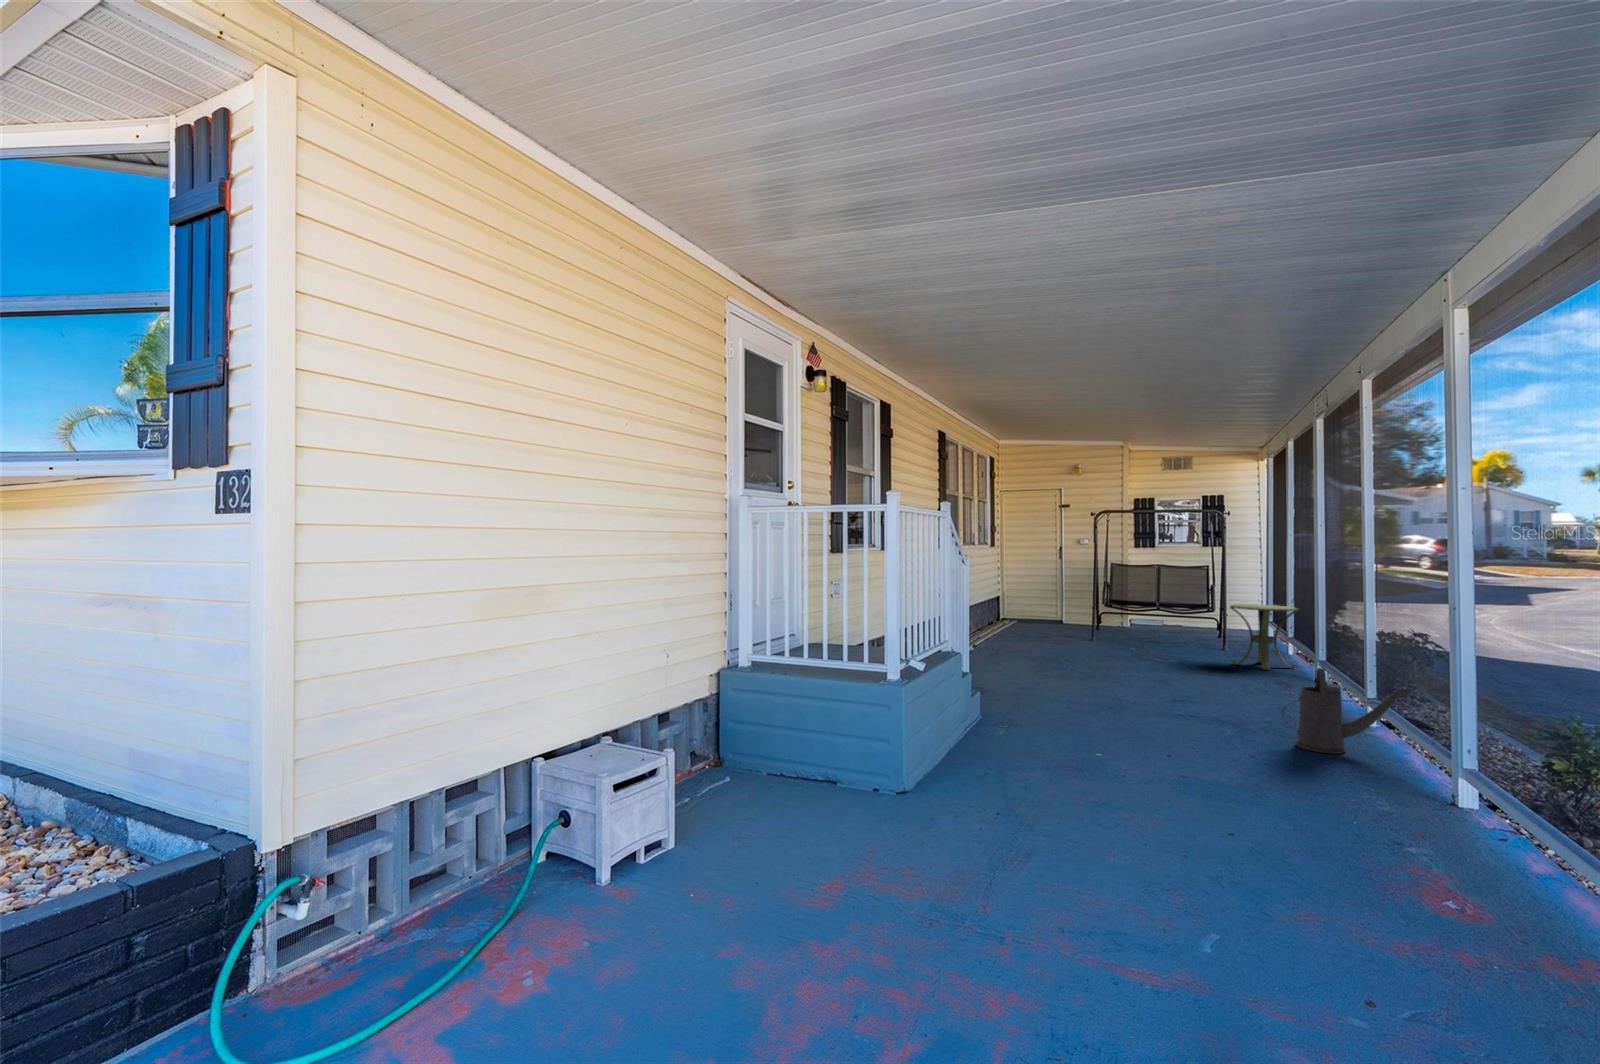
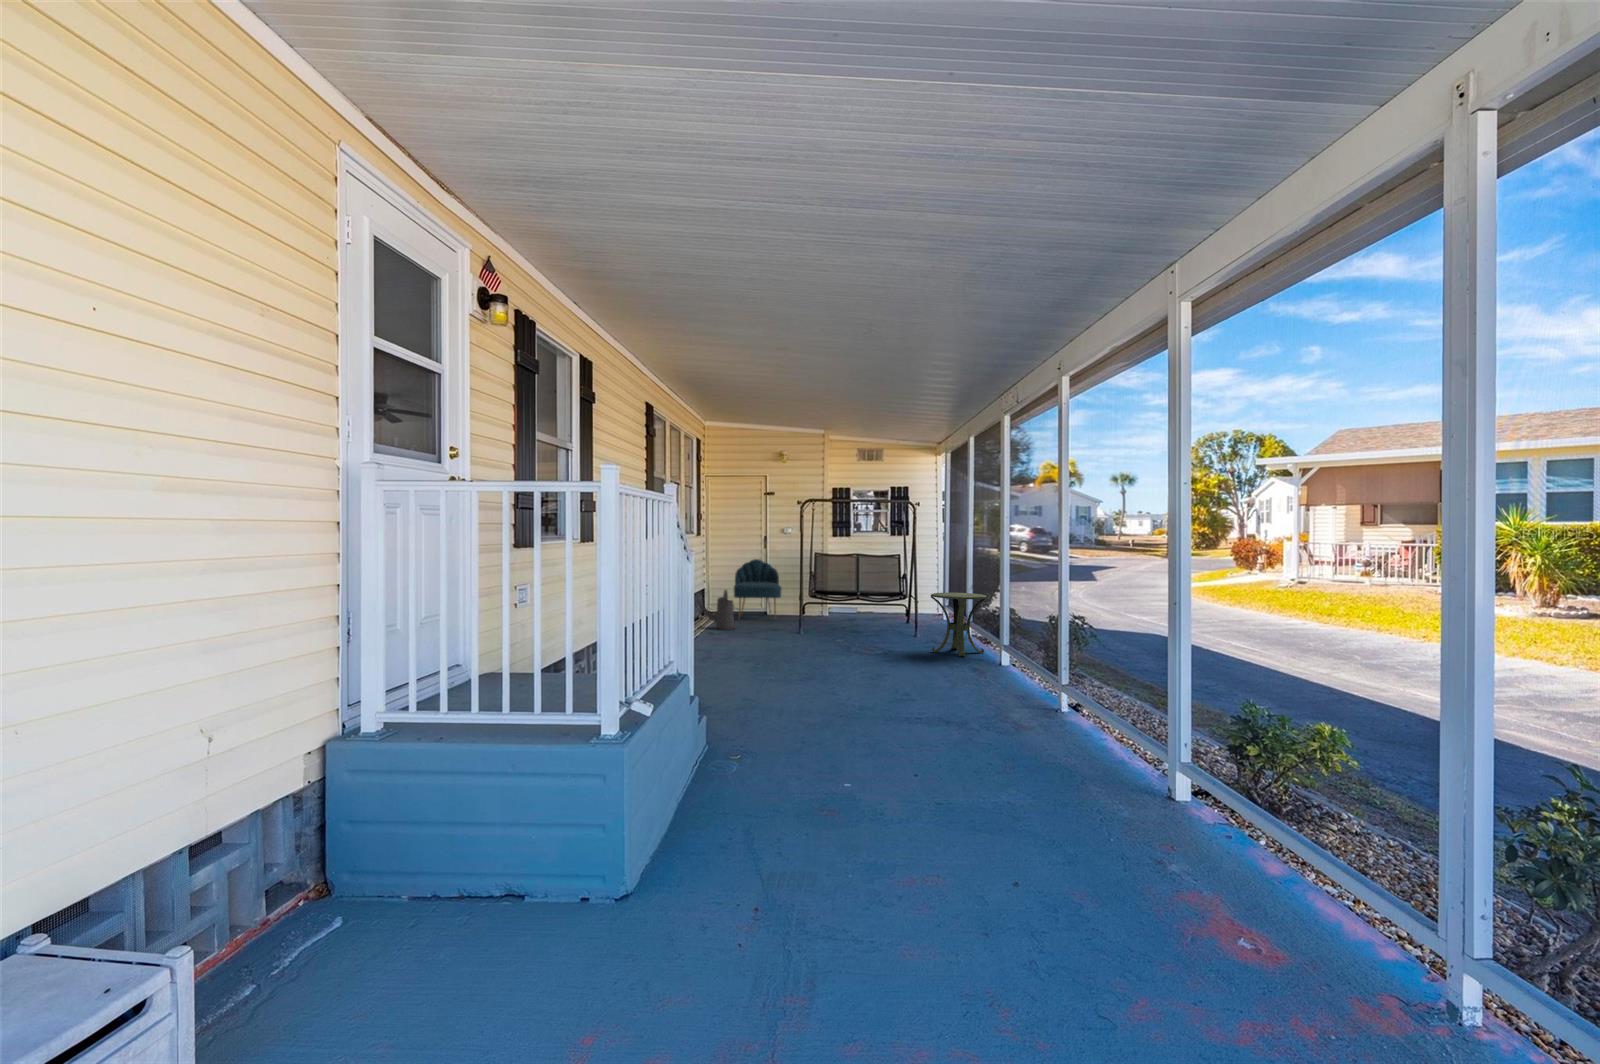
chair: none [1029,569,1078,629] -> present [734,559,782,616]
watering can: present [1282,668,1404,754] -> present [696,590,741,630]

